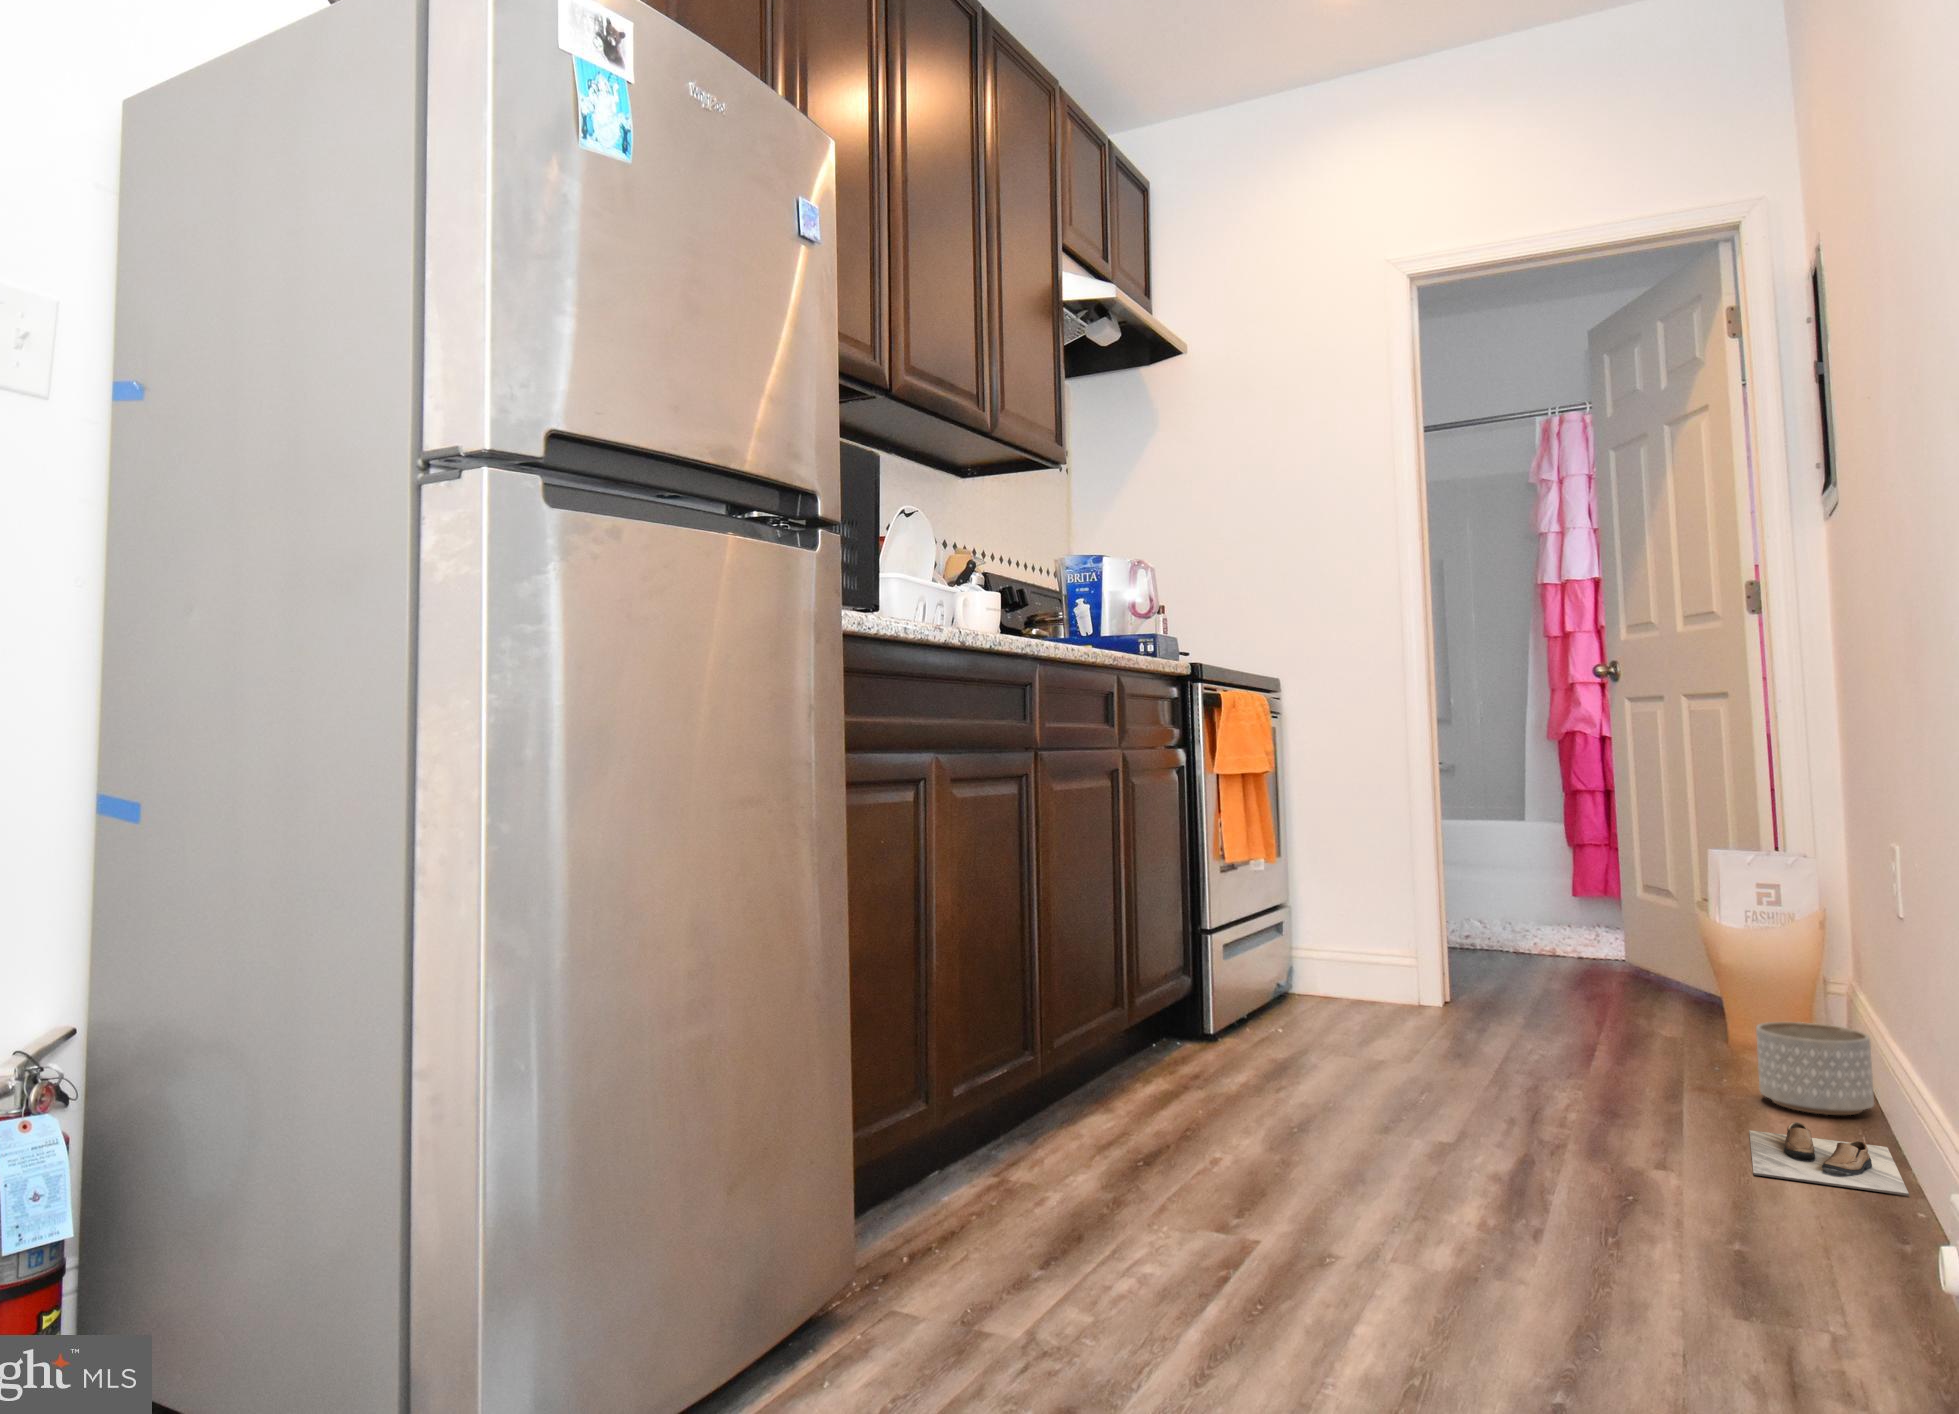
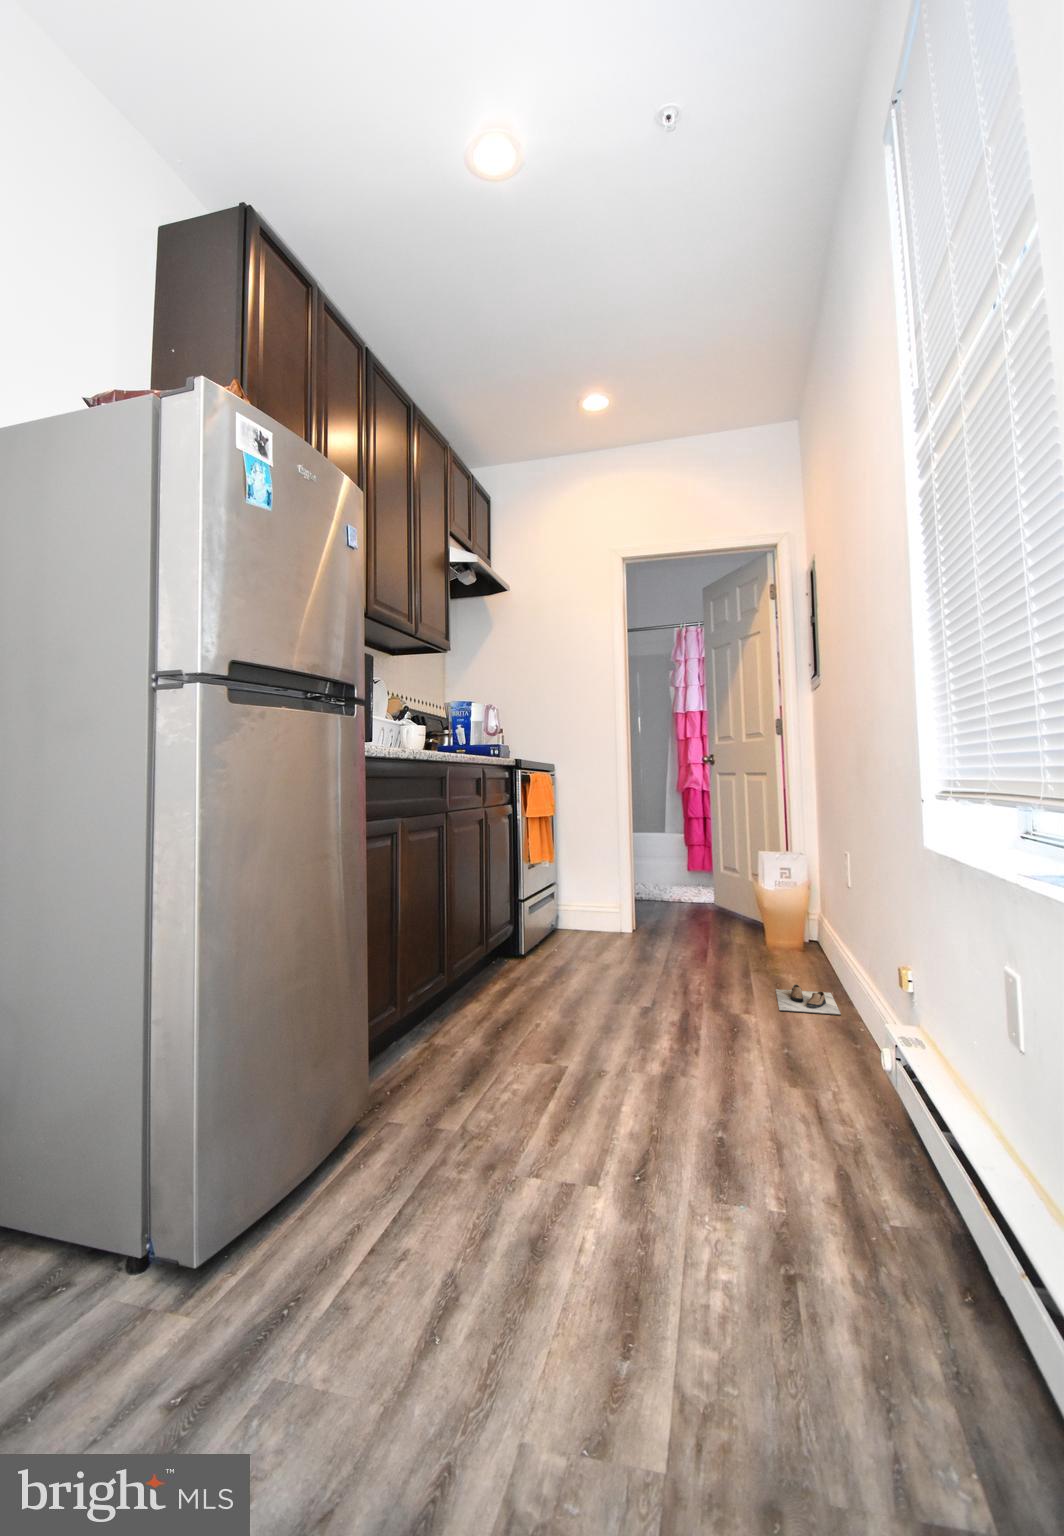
planter: present [1756,1022,1874,1115] -> none [778,937,825,979]

